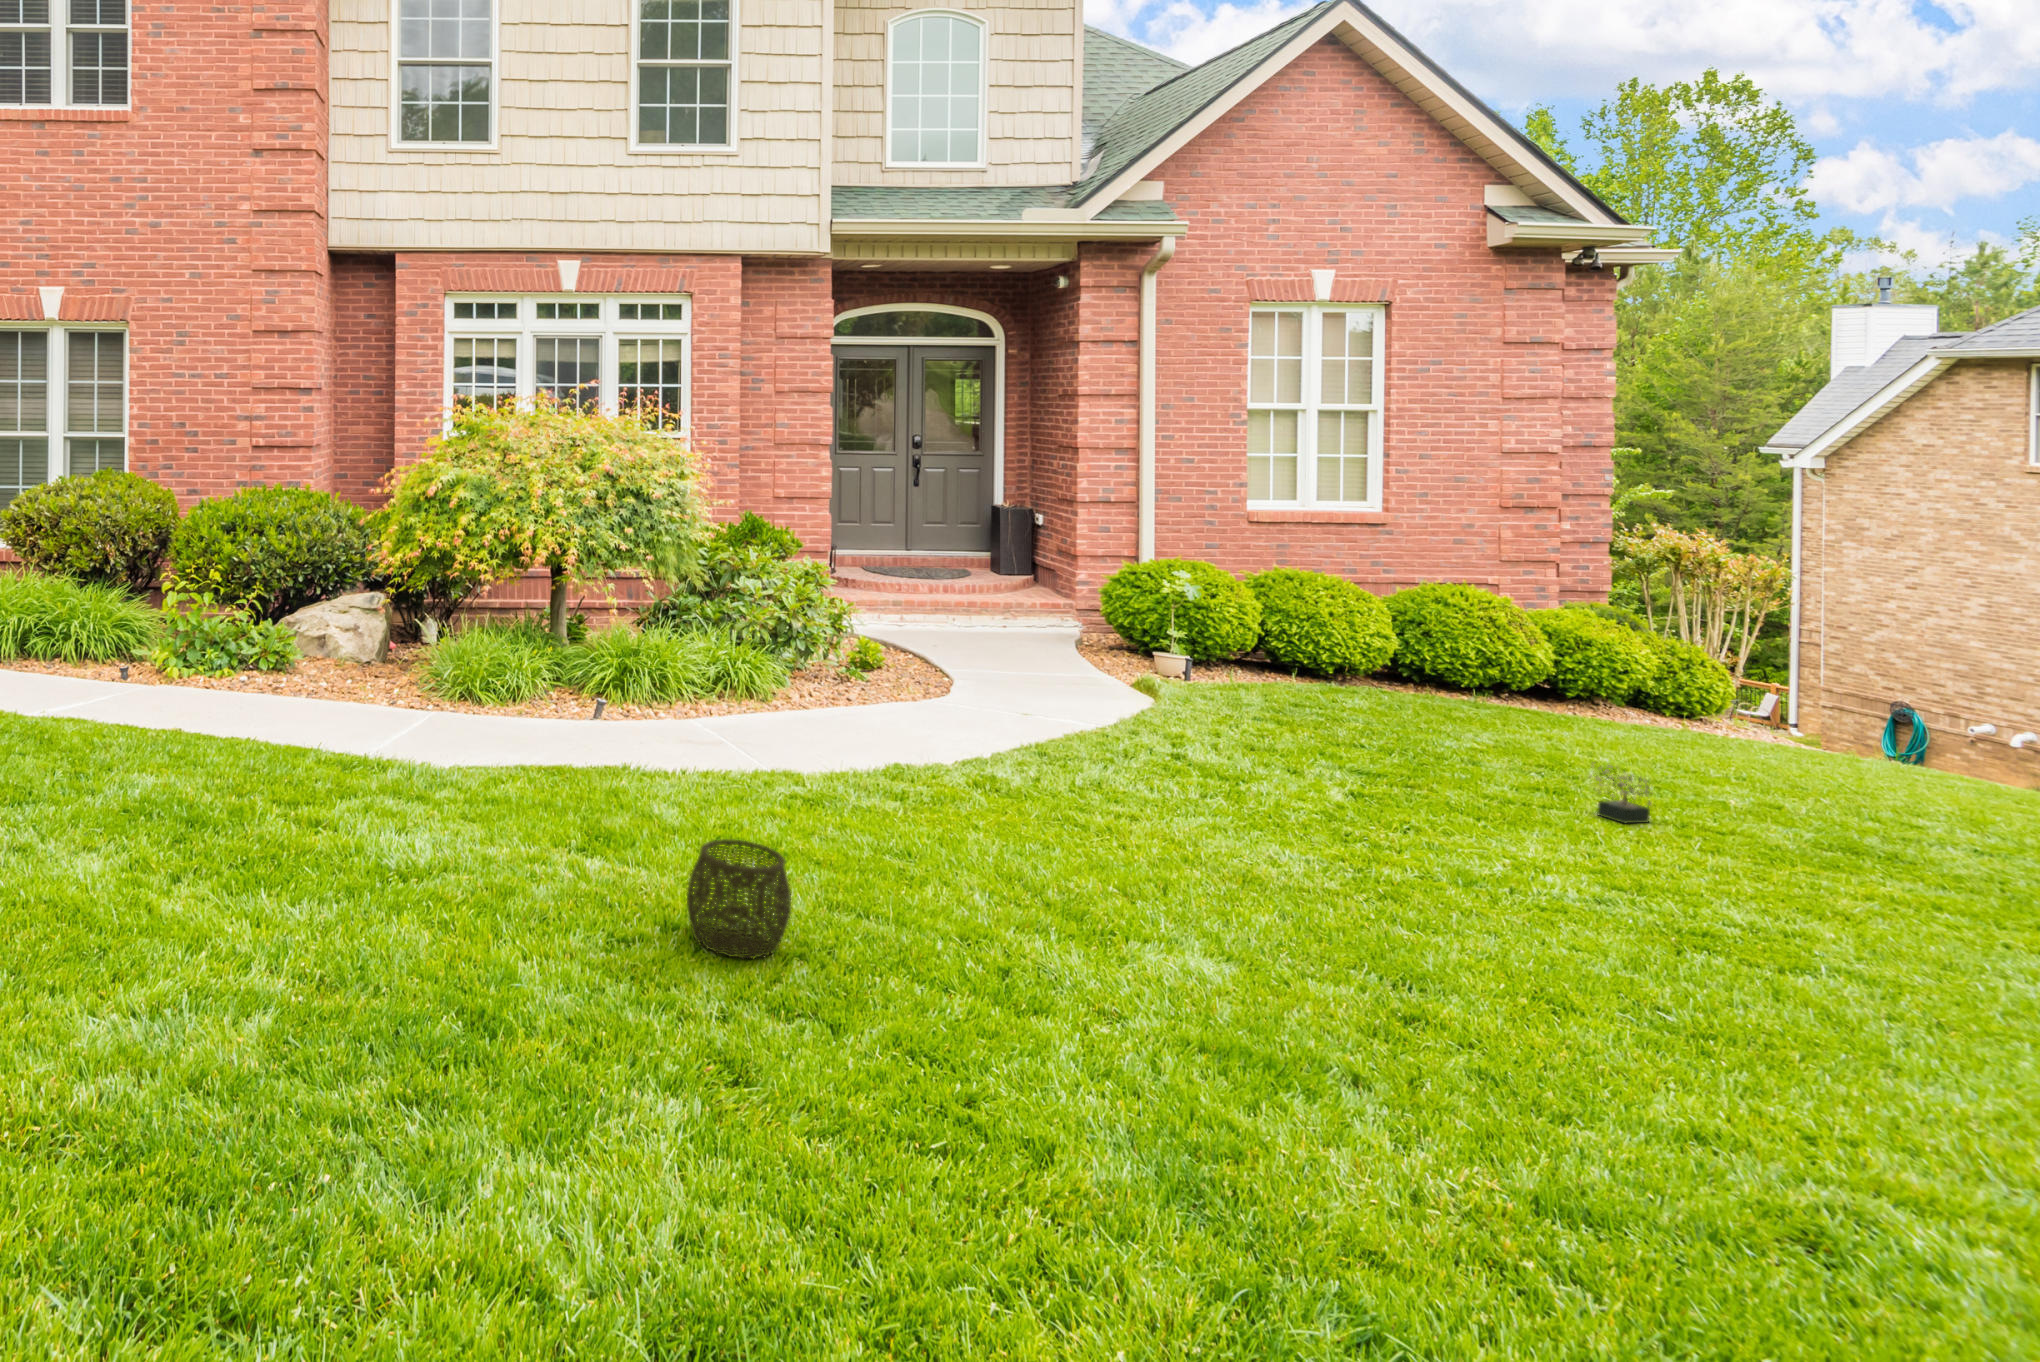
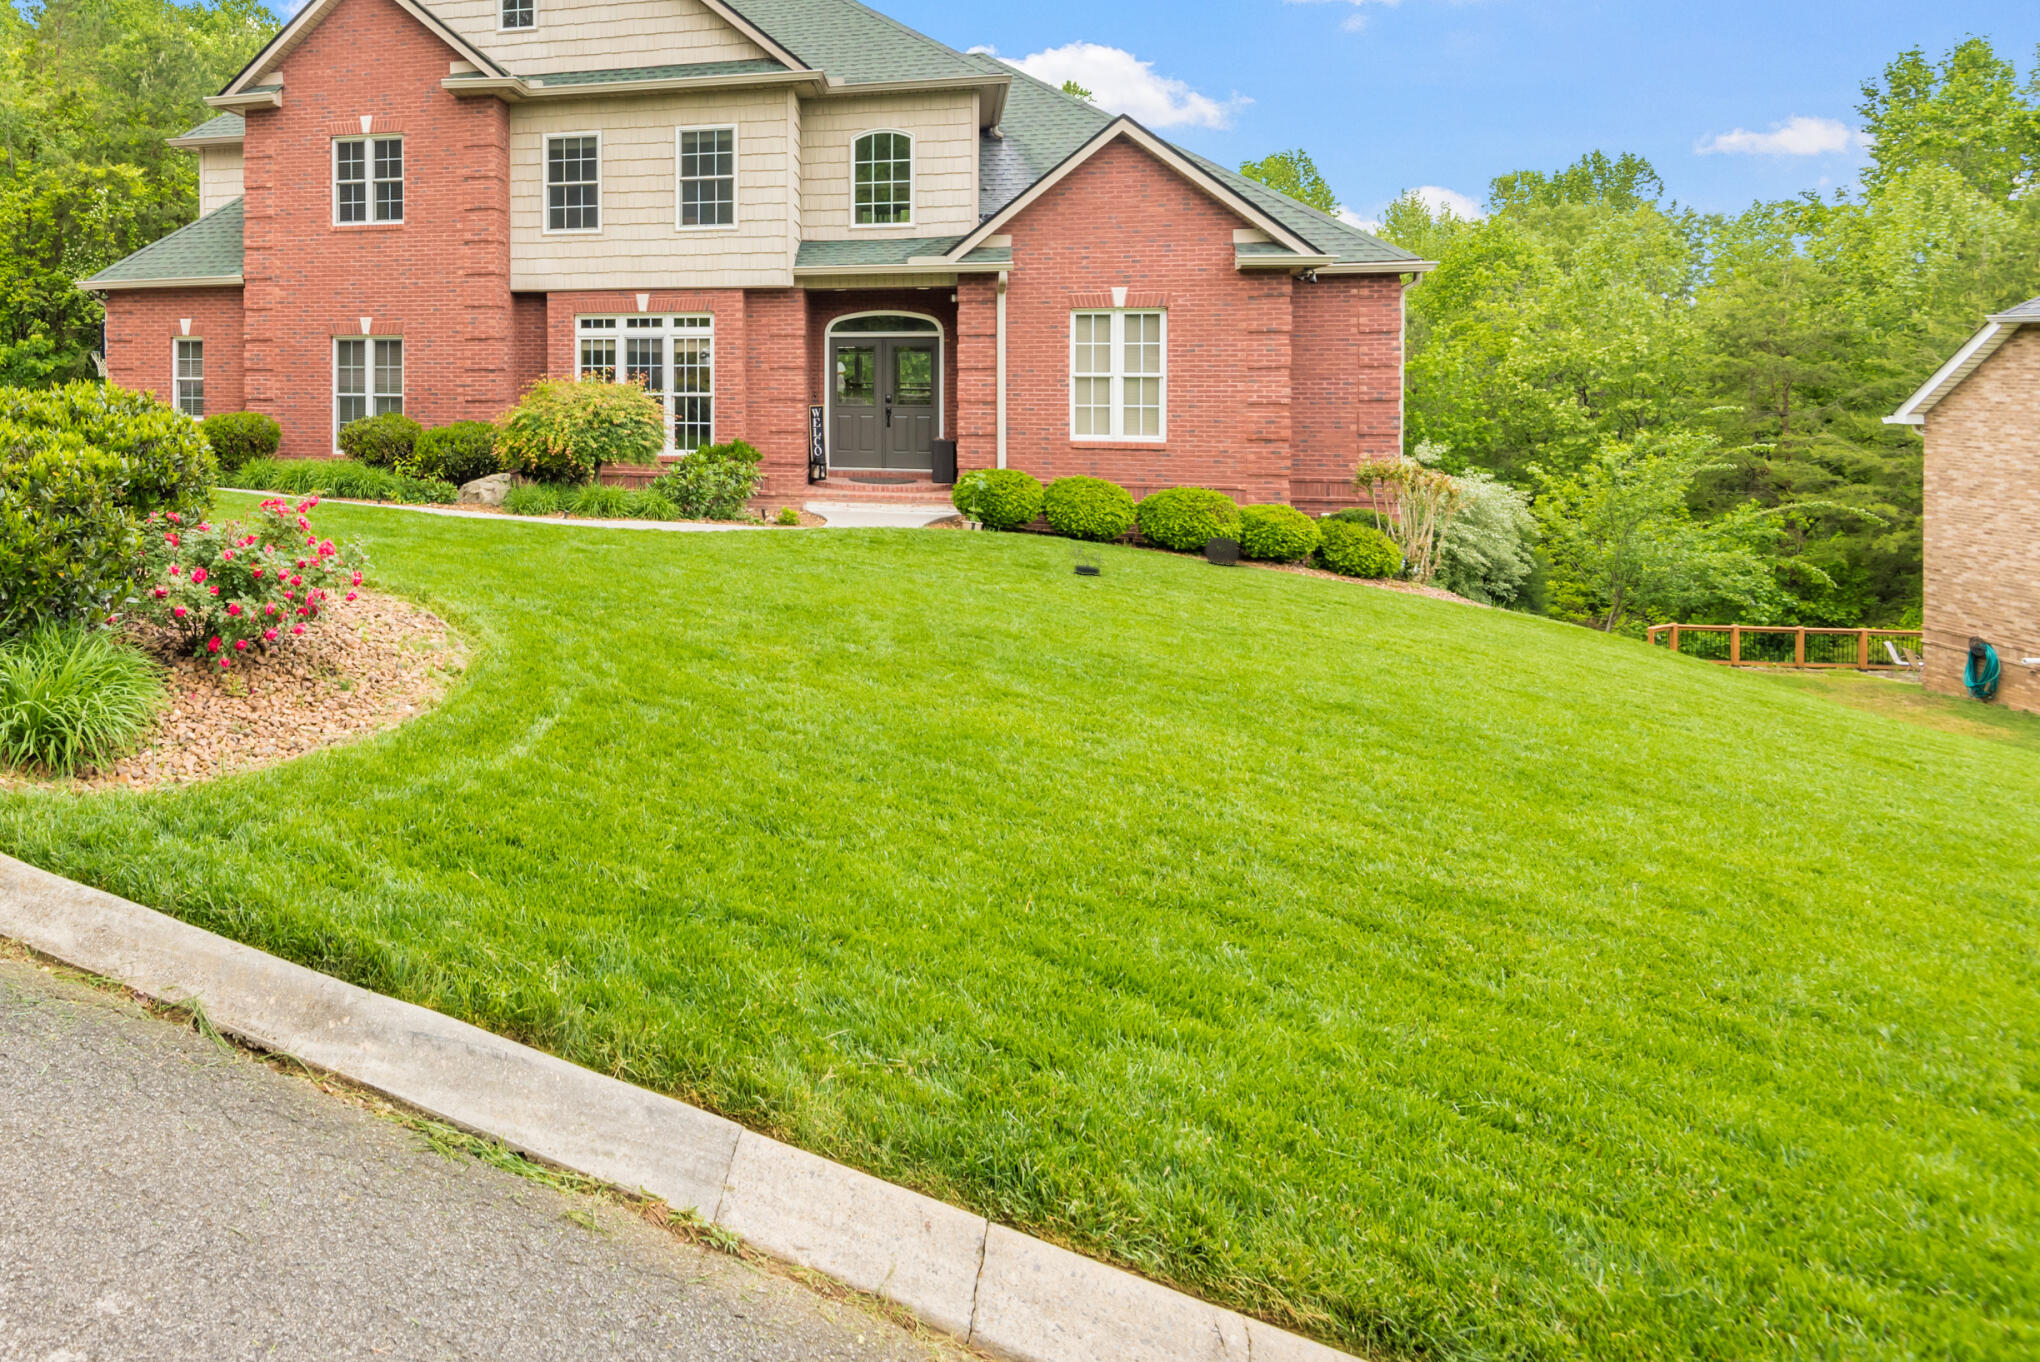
woven basket: present [687,839,791,959] -> present [1206,537,1239,566]

